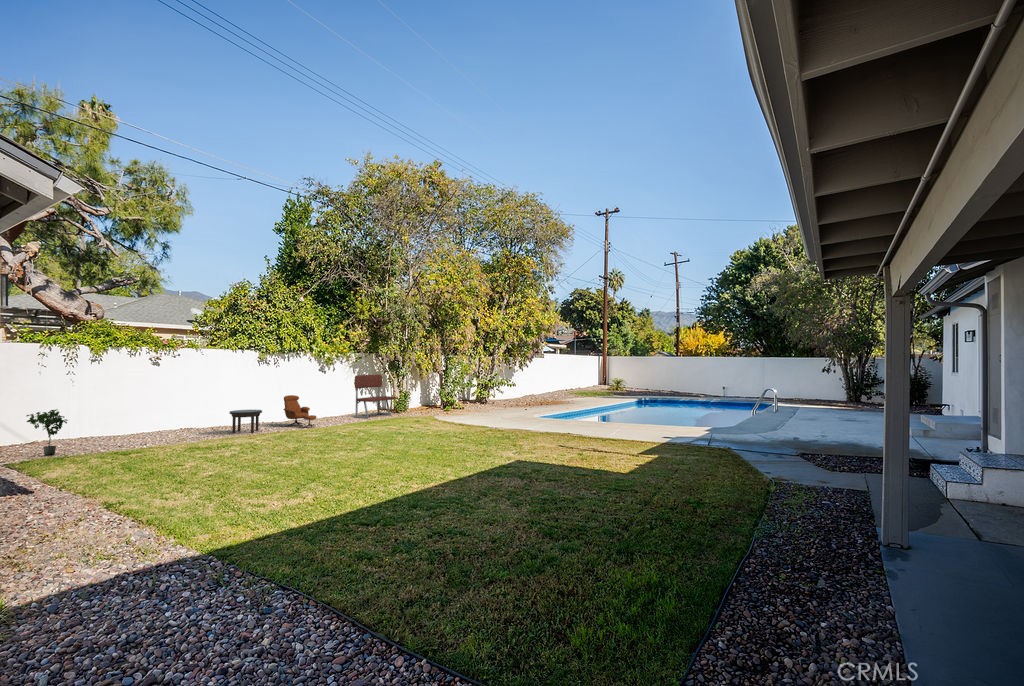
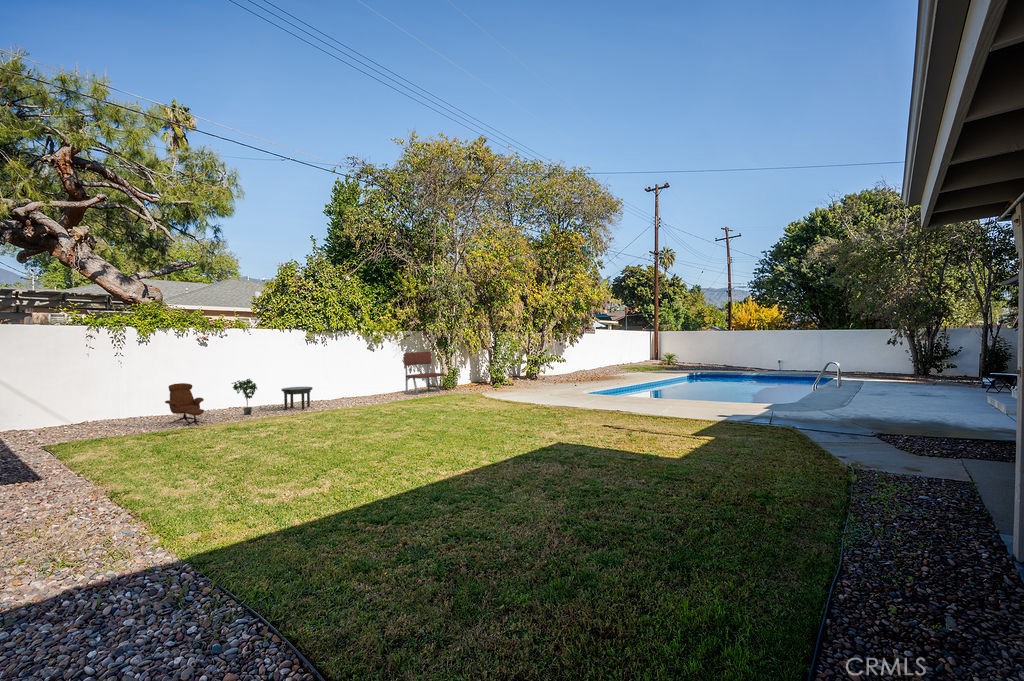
lounge chair: present [284,395,316,427] -> present [165,383,205,426]
potted plant: present [27,409,68,456] -> present [232,379,257,415]

